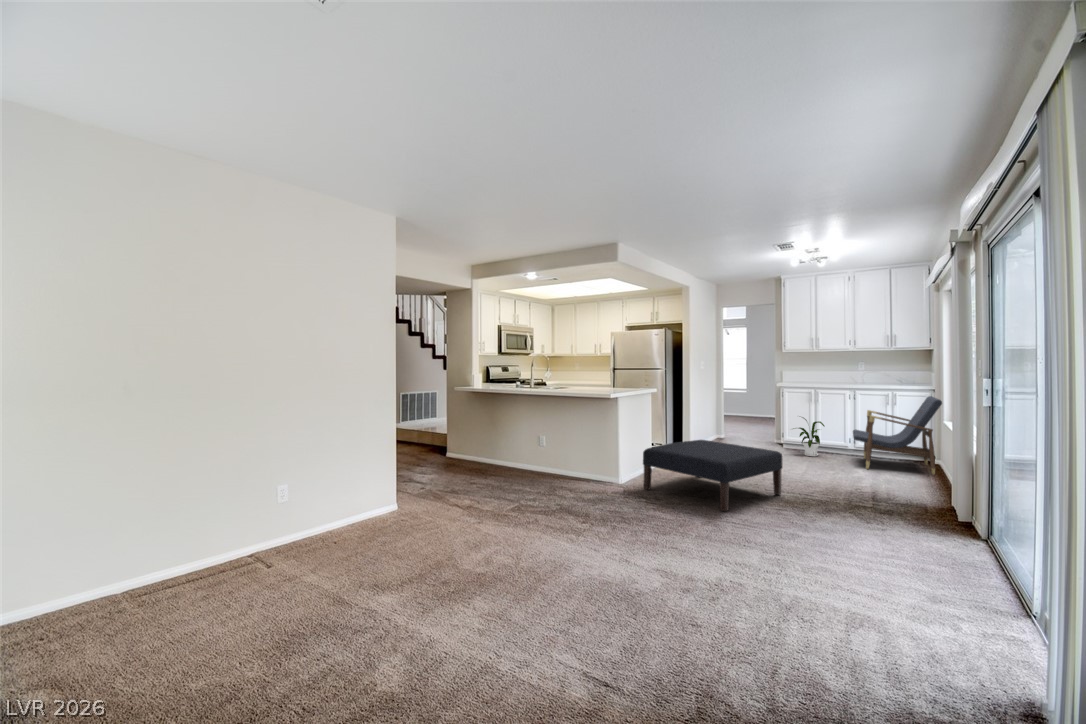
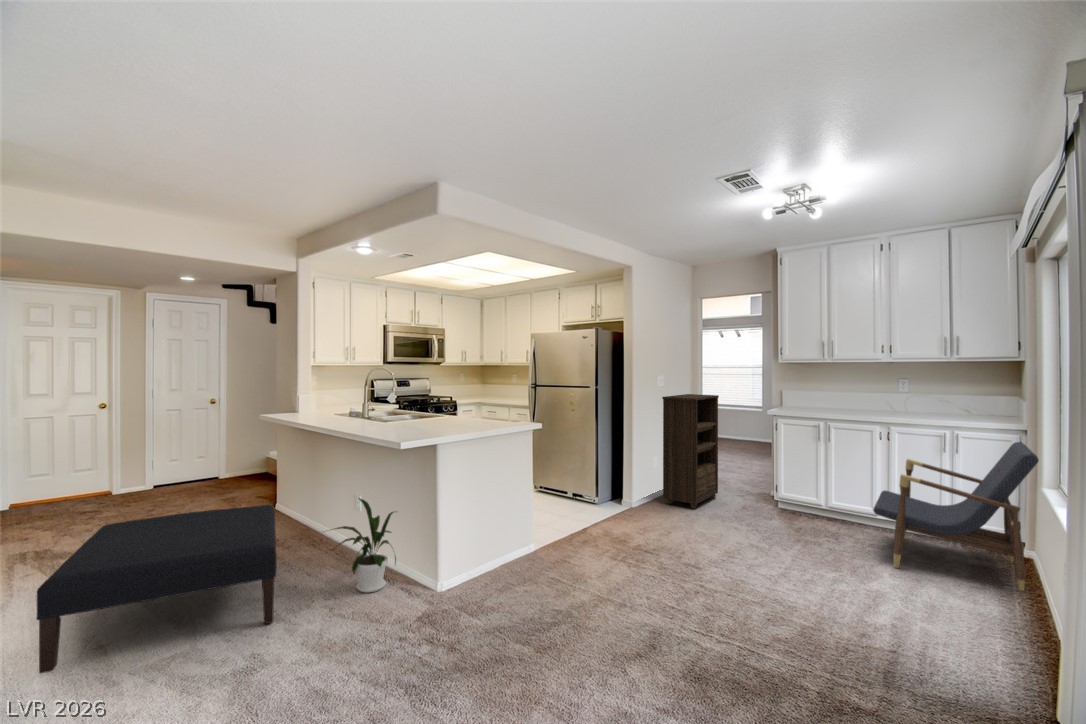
bookshelf: none [709,375,742,450] -> present [662,394,719,509]
house plant: present [793,417,824,456] -> present [335,498,396,593]
ottoman: present [643,440,782,511] -> present [36,505,277,673]

